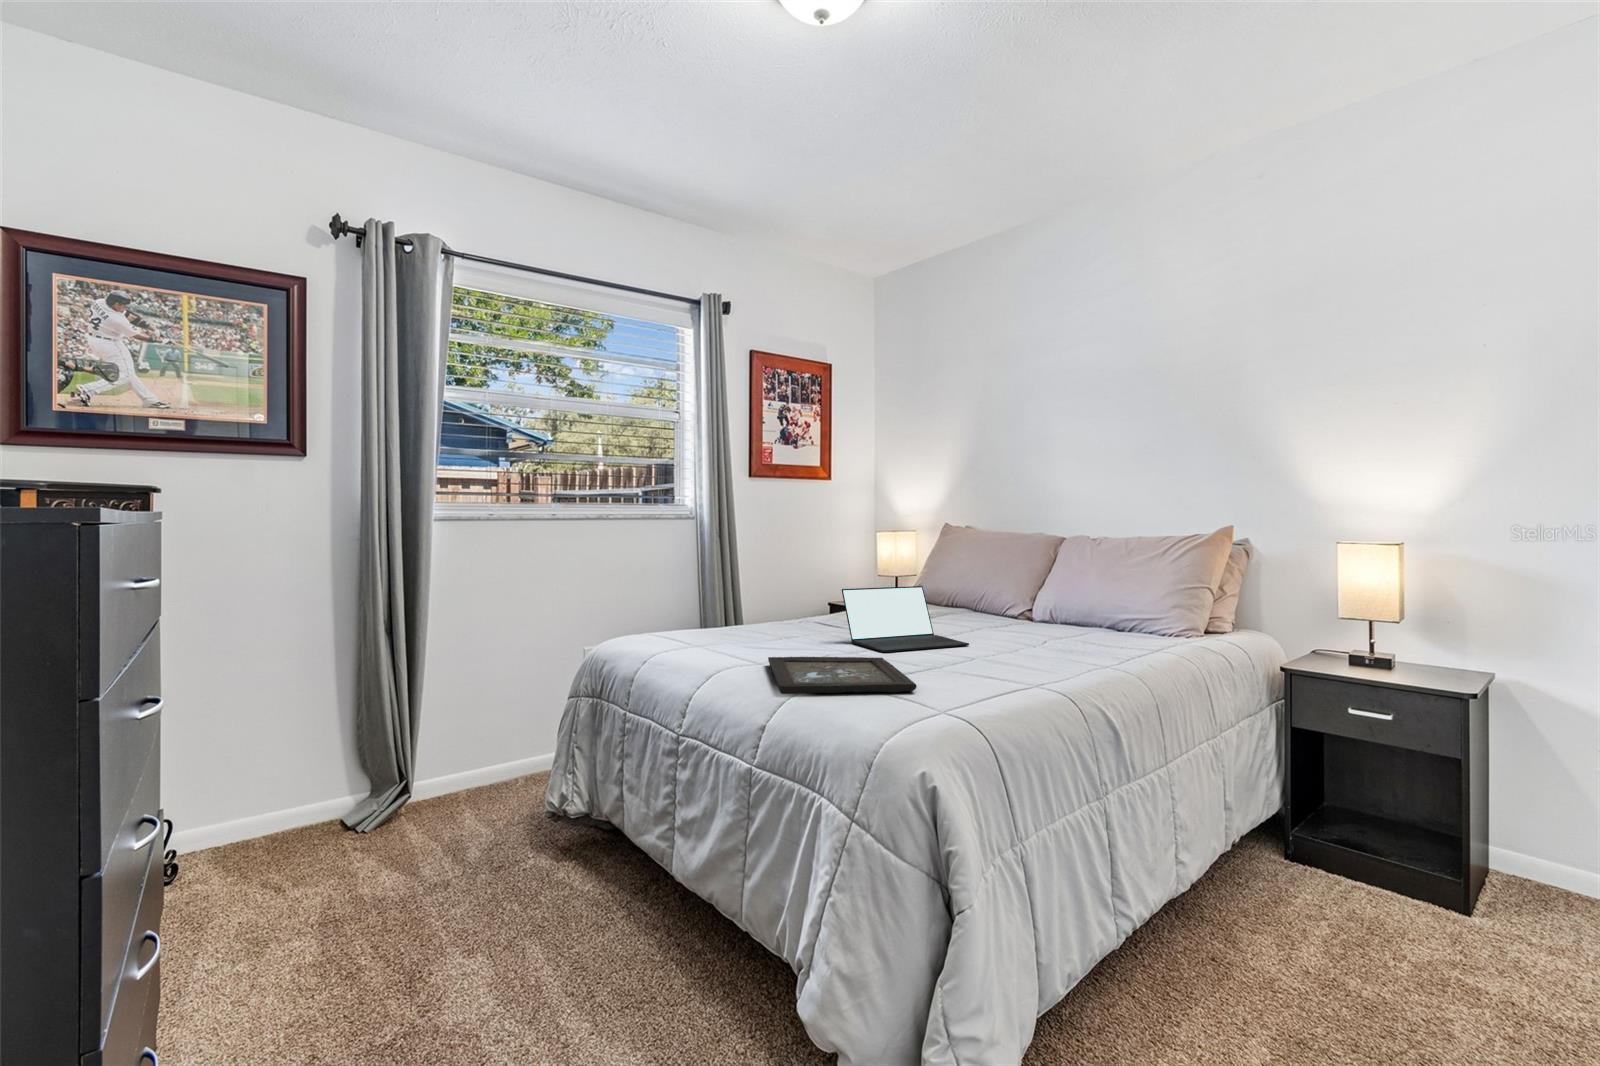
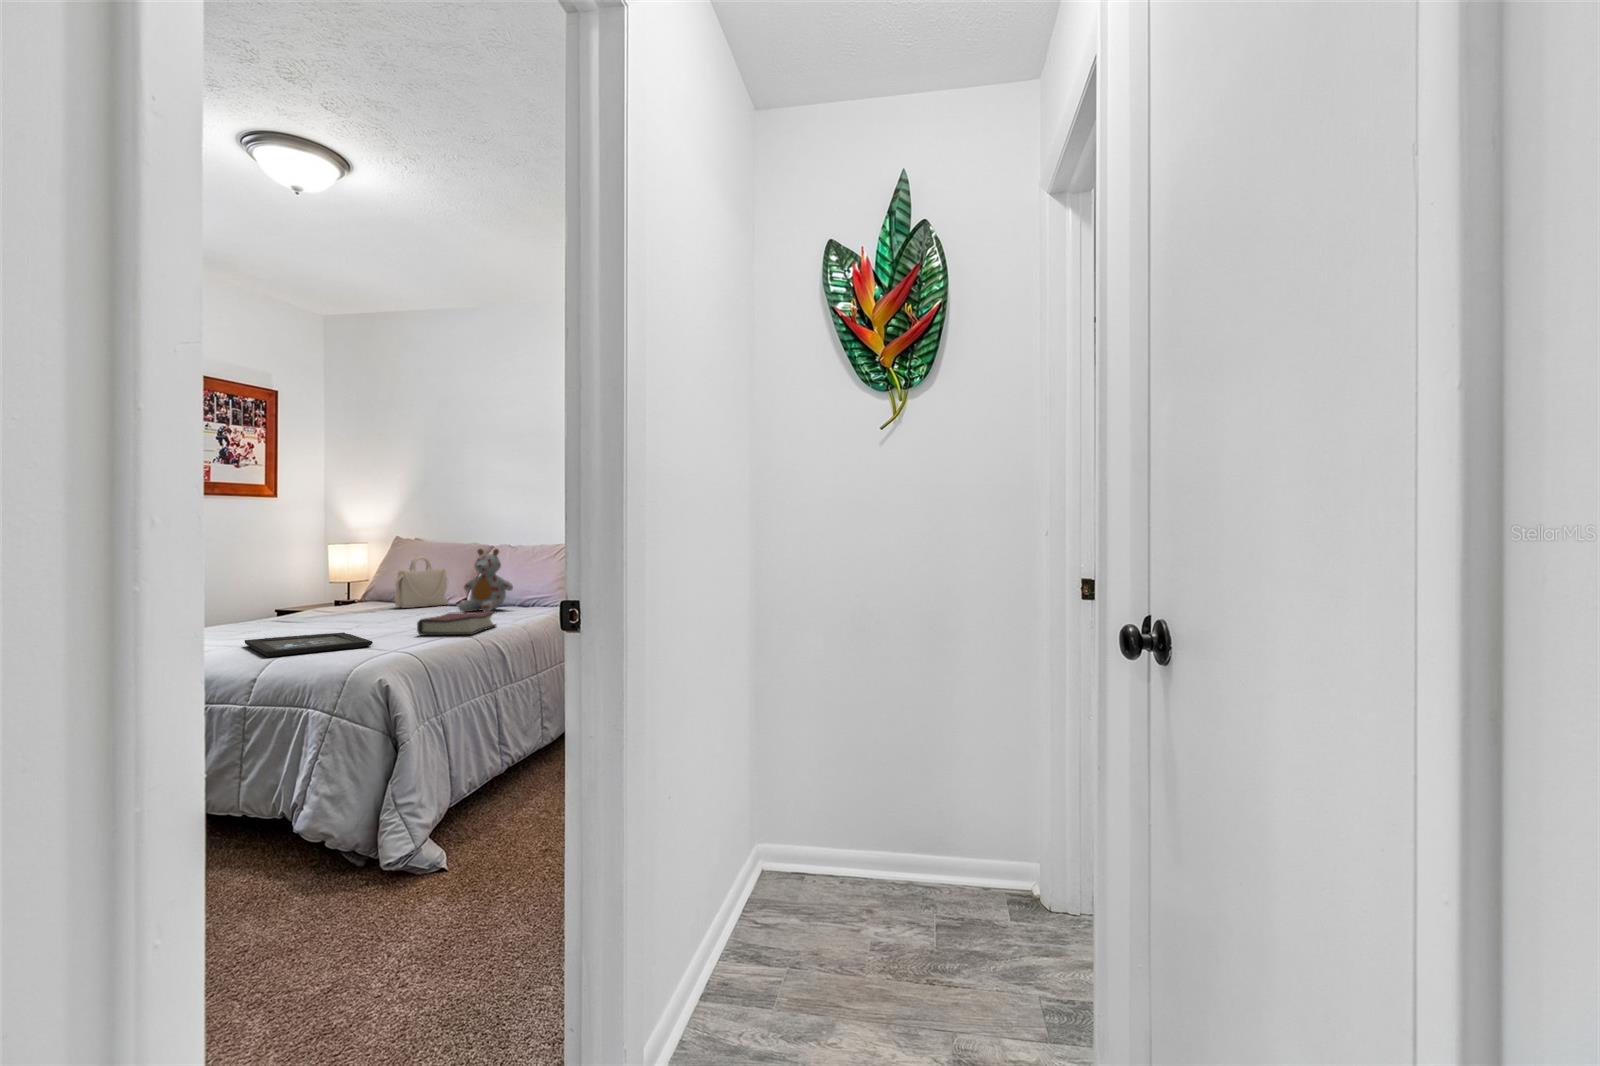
stuffed bear: none [1026,543,1105,637] -> present [459,549,513,612]
handbag: none [945,551,1010,618] -> present [395,556,448,608]
laptop: present [842,586,969,652] -> none [304,583,413,631]
hardback book: none [978,640,1095,688] -> present [417,611,496,635]

